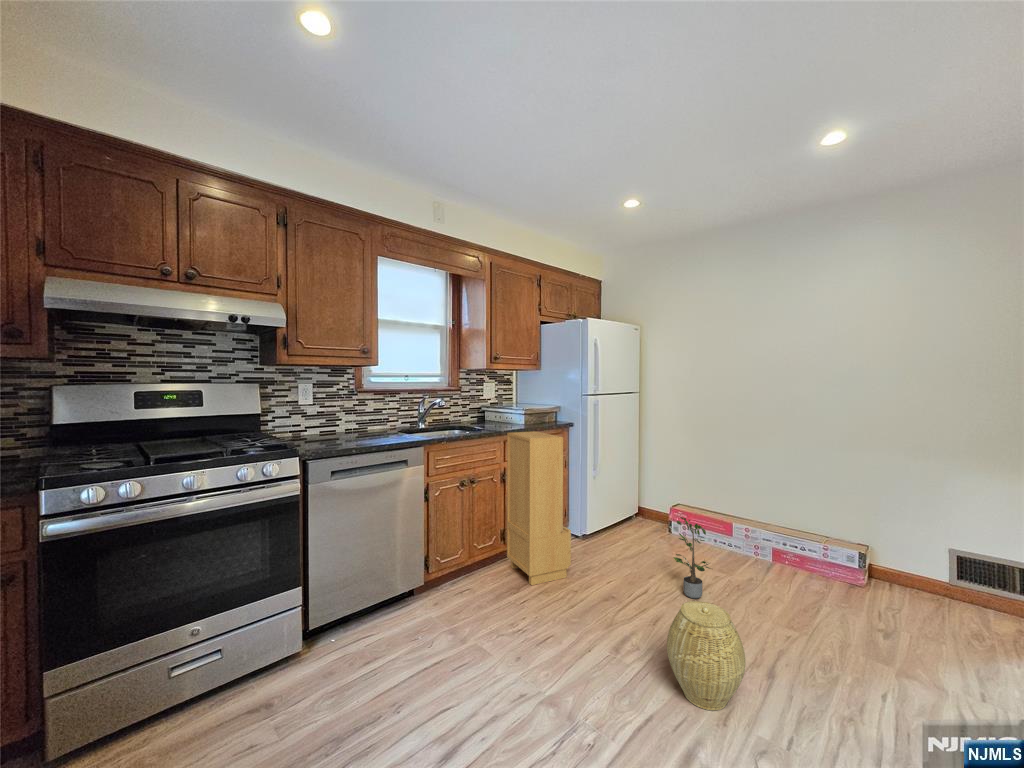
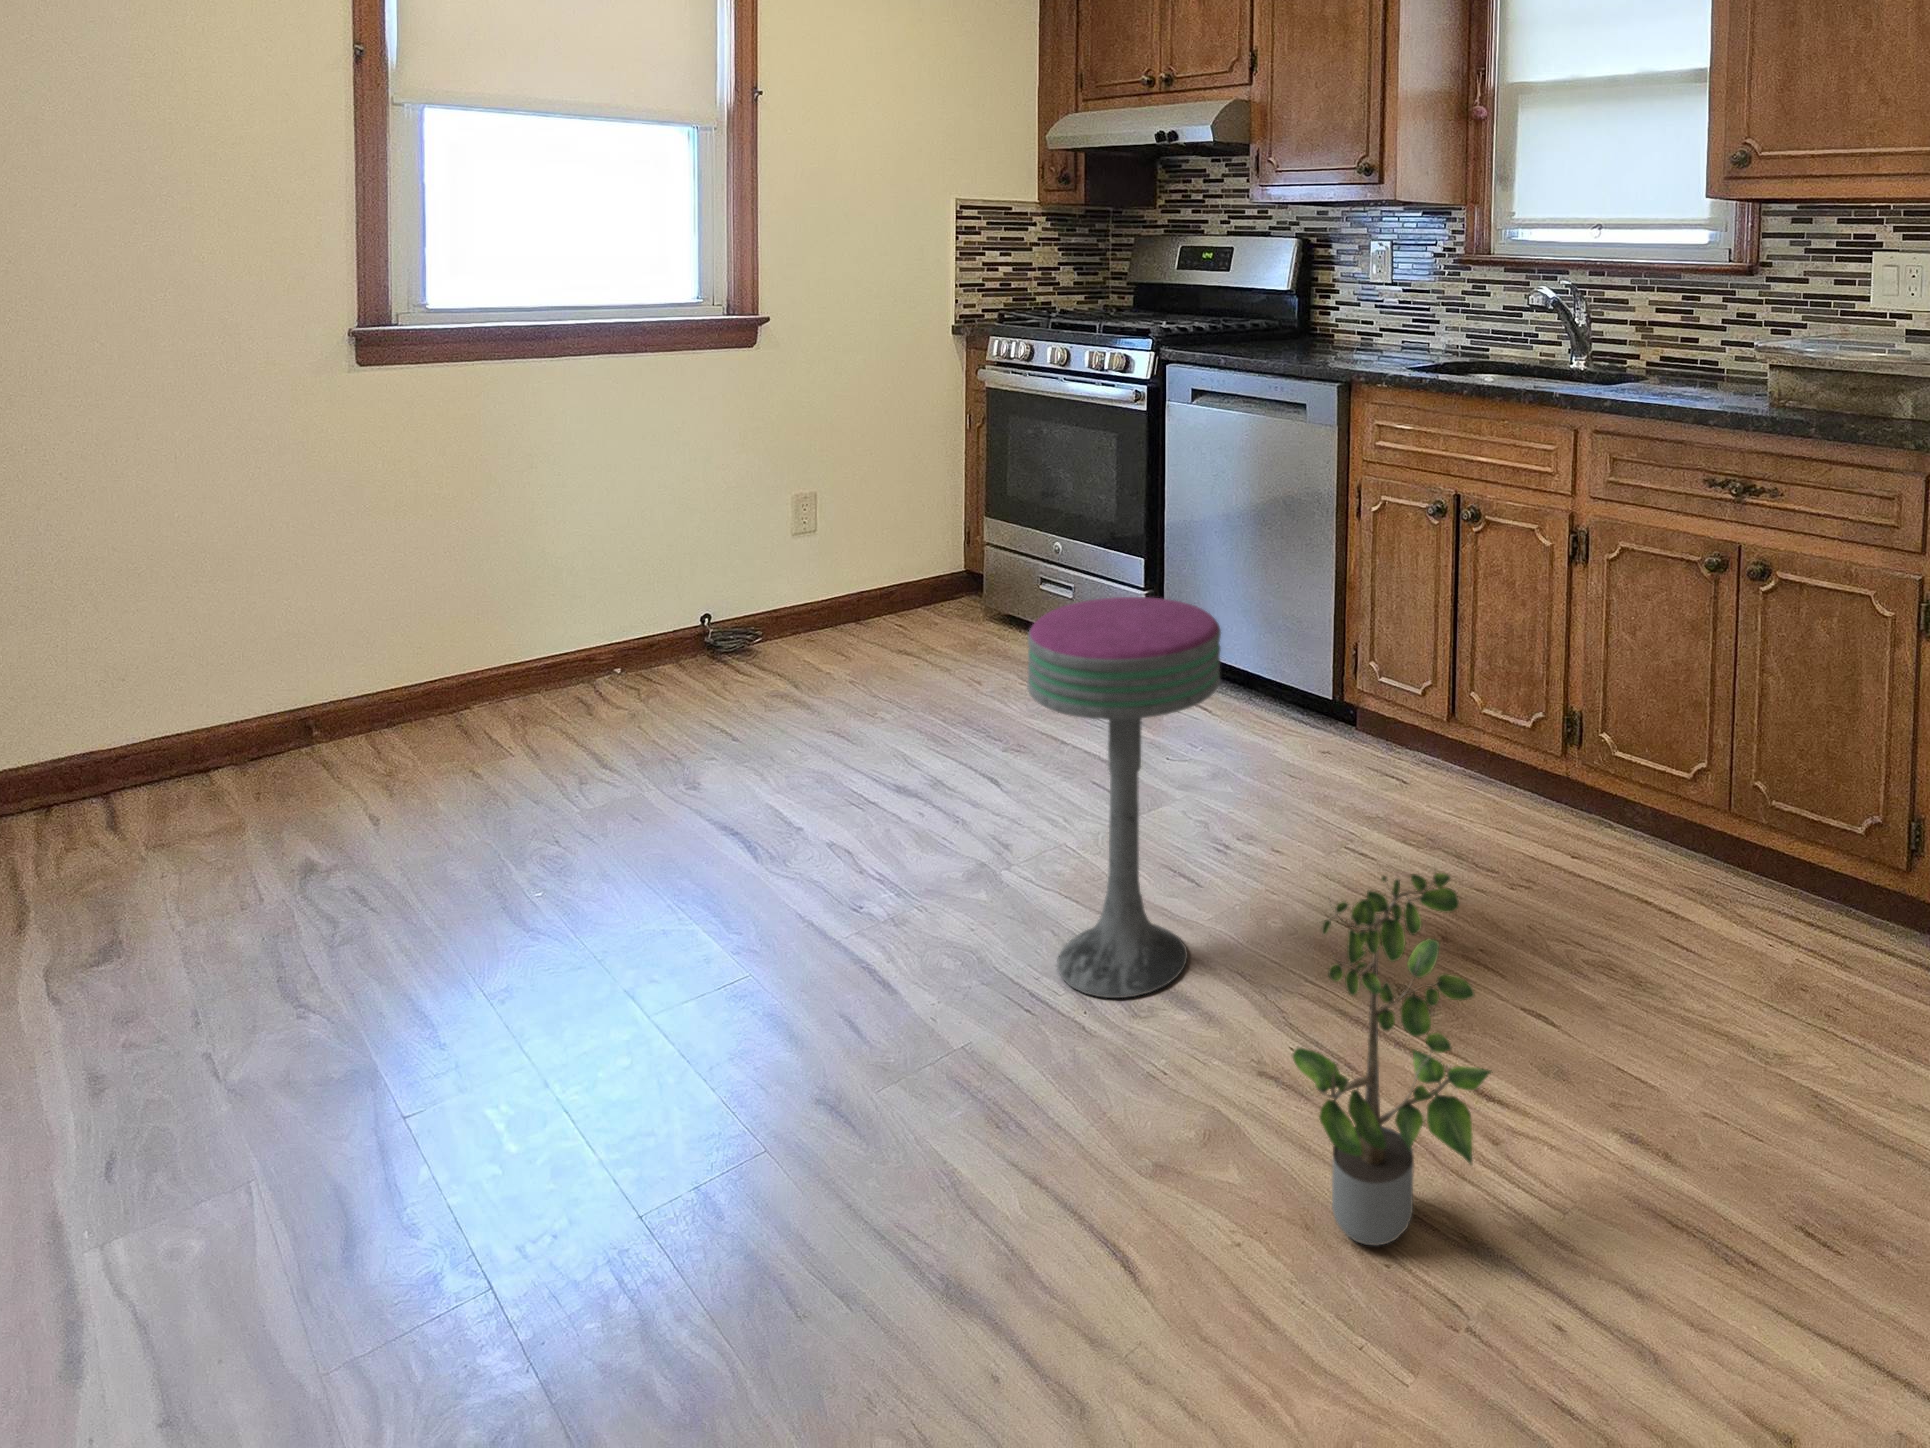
storage cabinet: present [507,431,571,585] -> none [1399,404,1629,923]
bar stool: none [577,507,645,648] -> present [1027,597,1221,998]
woven basket: present [667,601,746,711] -> none [710,819,916,1101]

